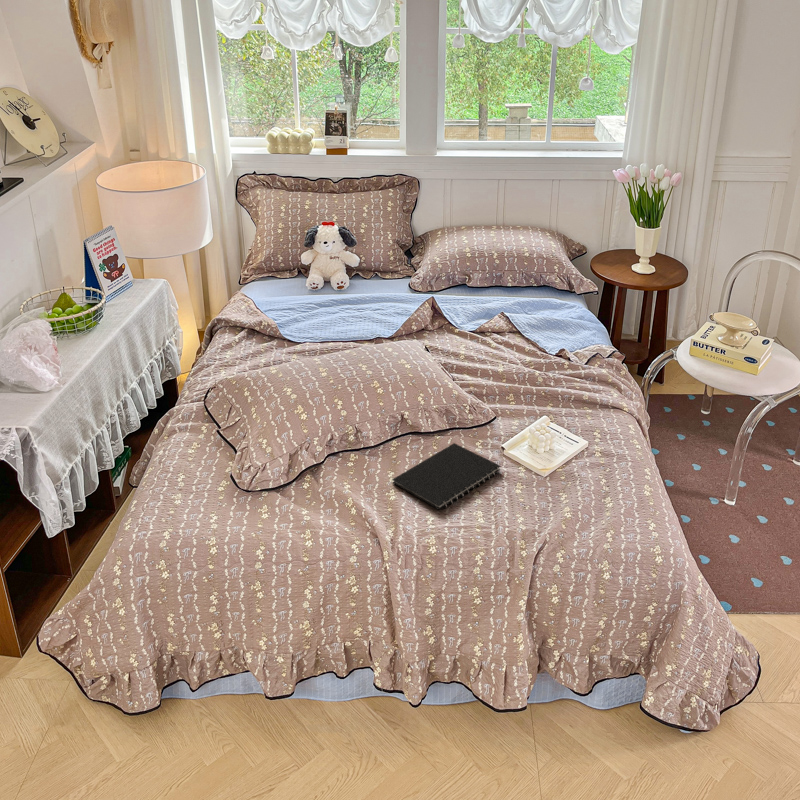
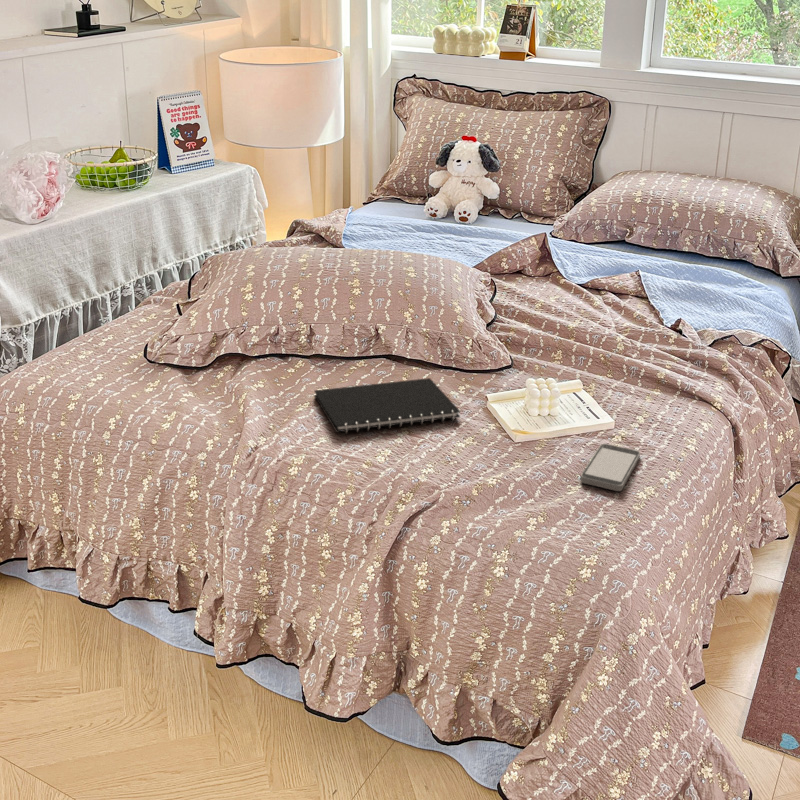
smartphone: none [596,461,637,497] -> present [581,444,640,491]

